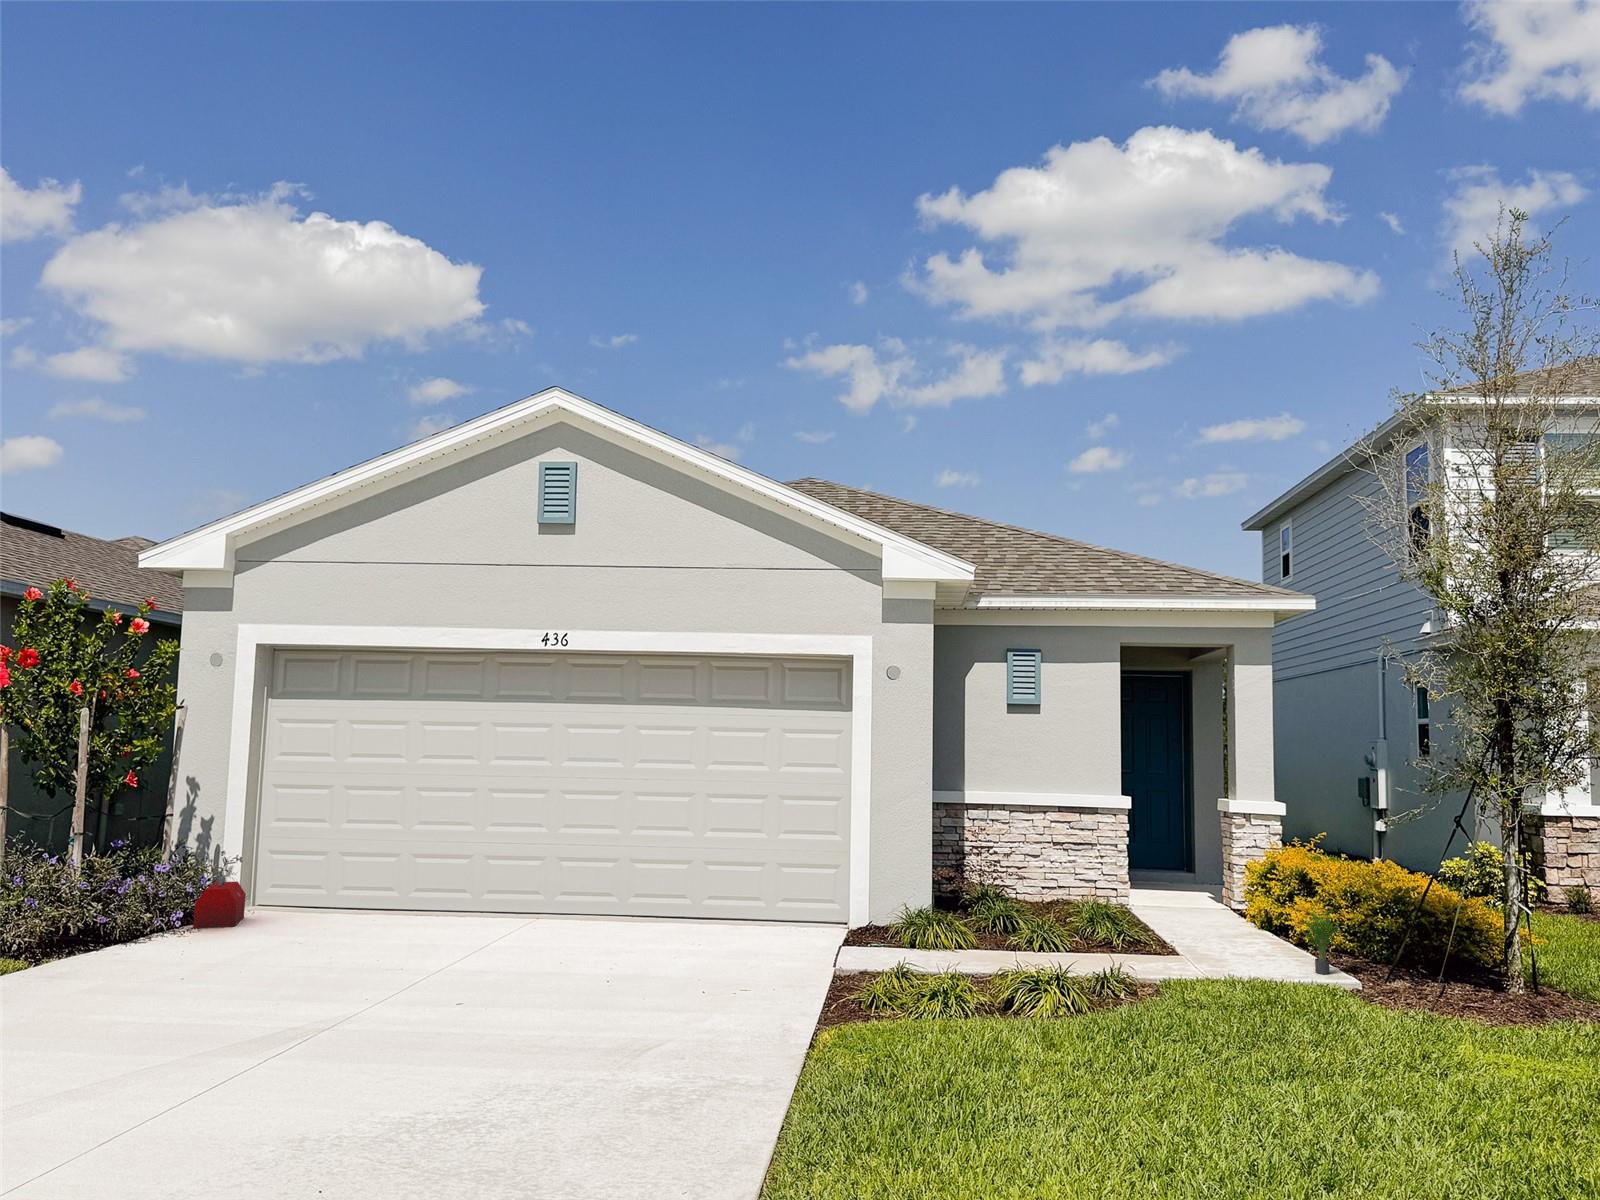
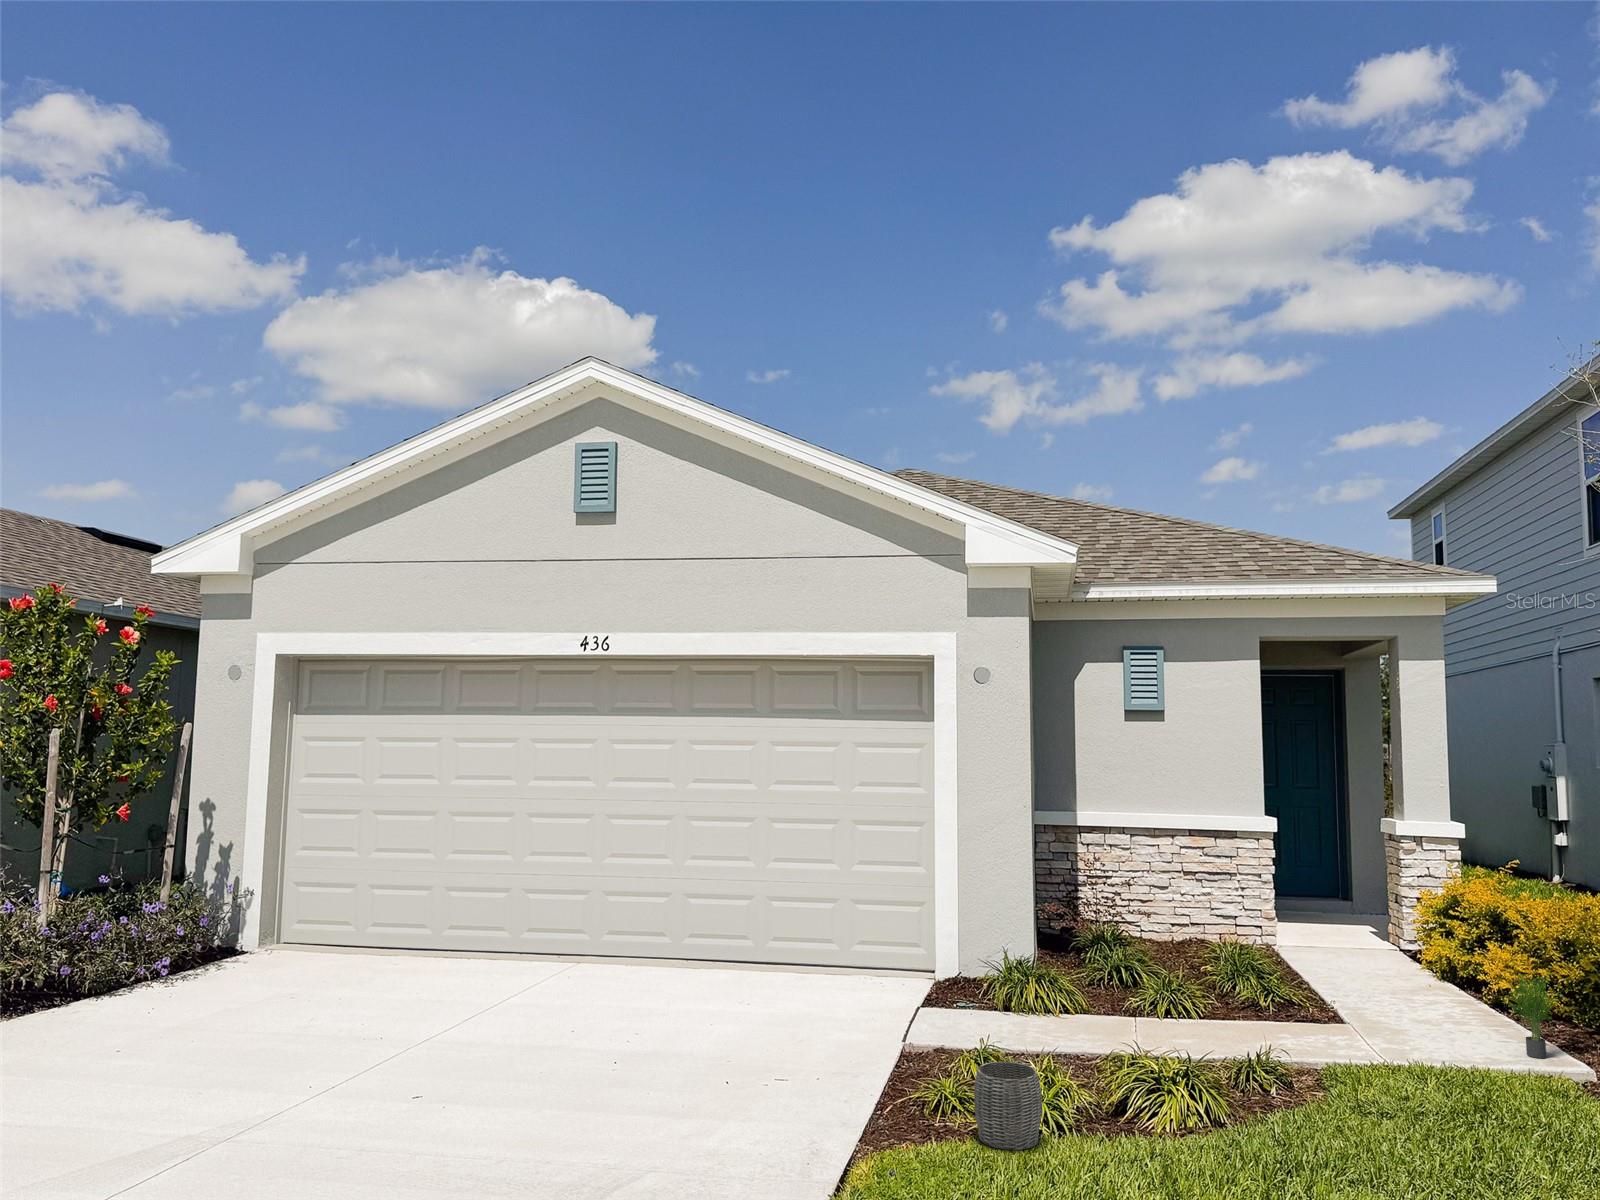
toolbox: present [193,876,246,928] -> none [212,913,274,973]
woven basket: none [897,967,949,1031] -> present [974,1062,1042,1150]

